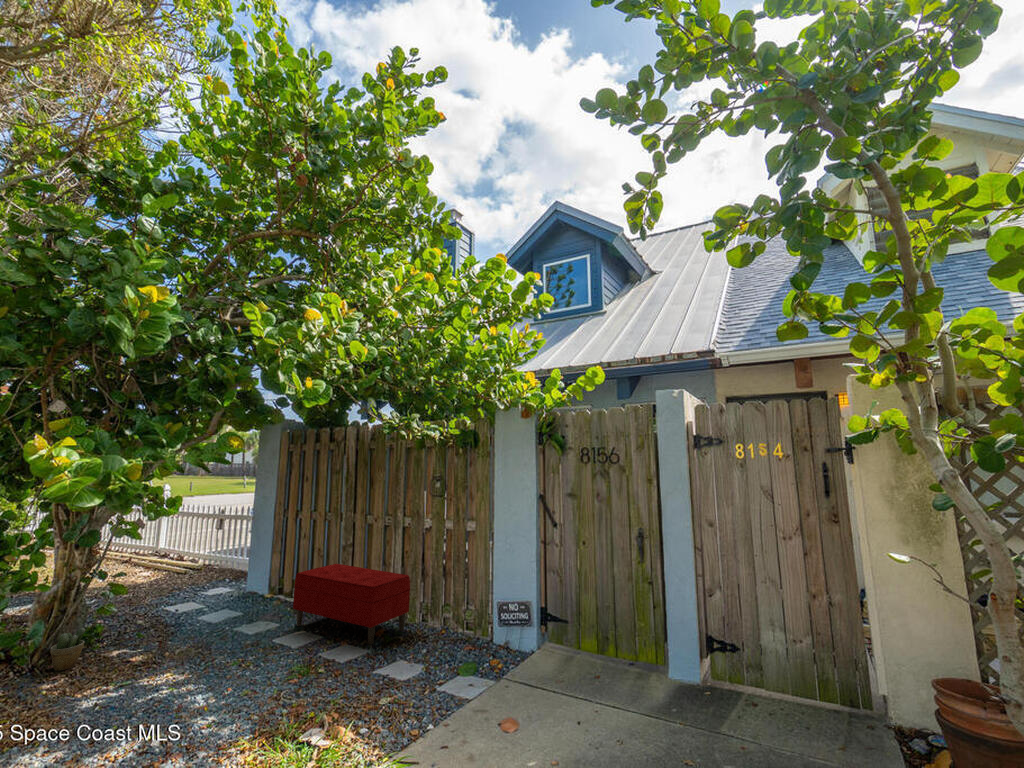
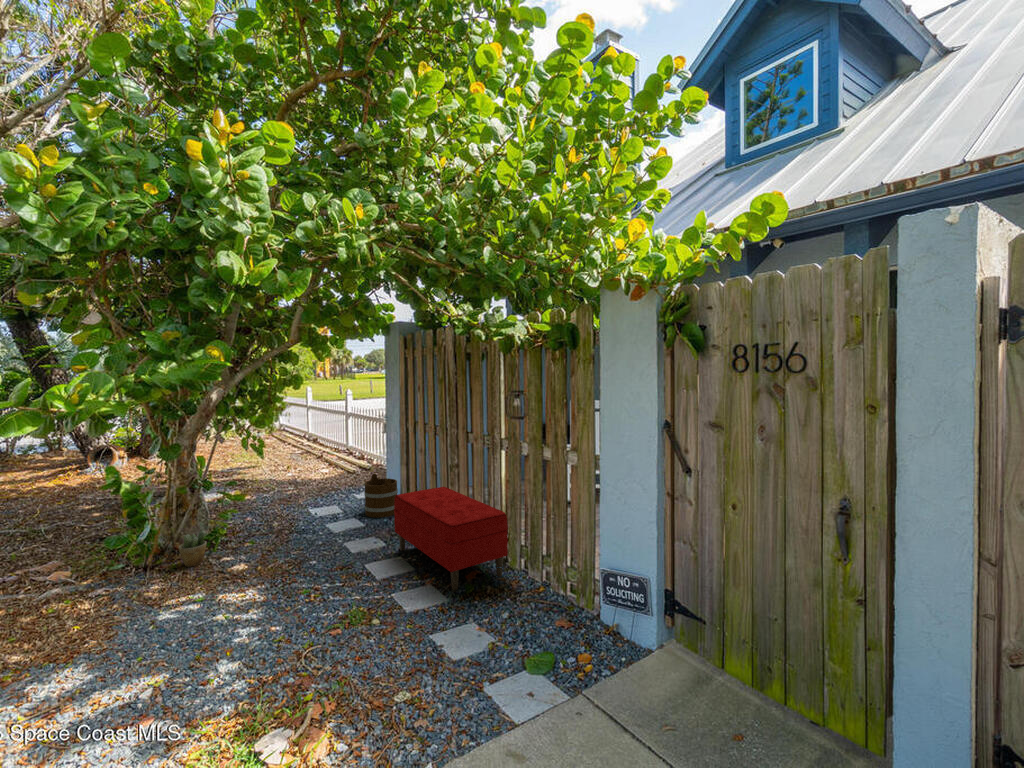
bucket: none [231,562,268,607] -> present [364,474,398,518]

